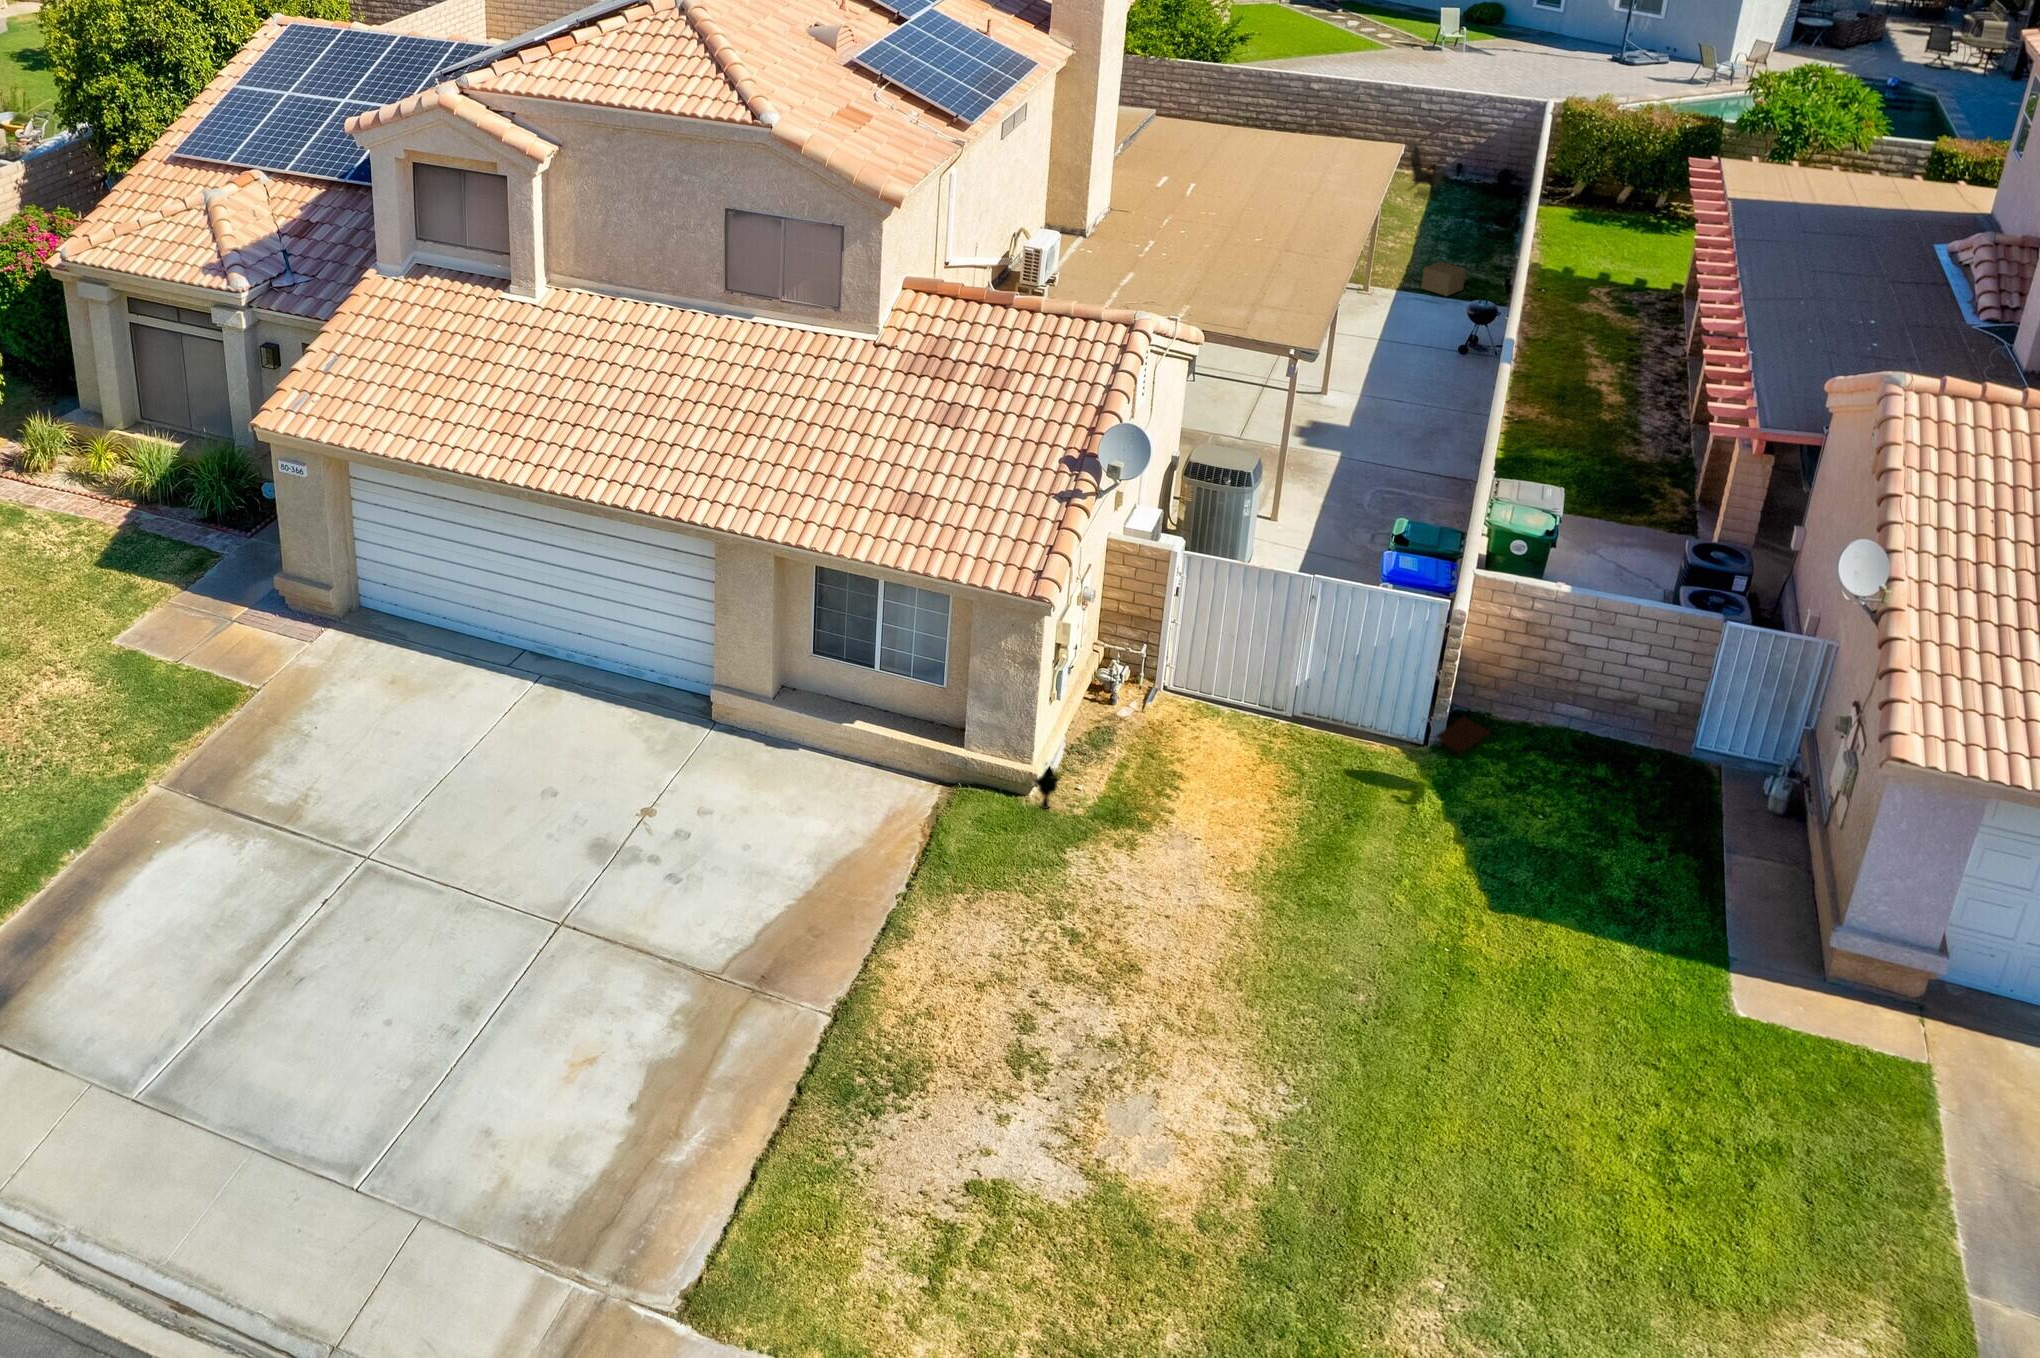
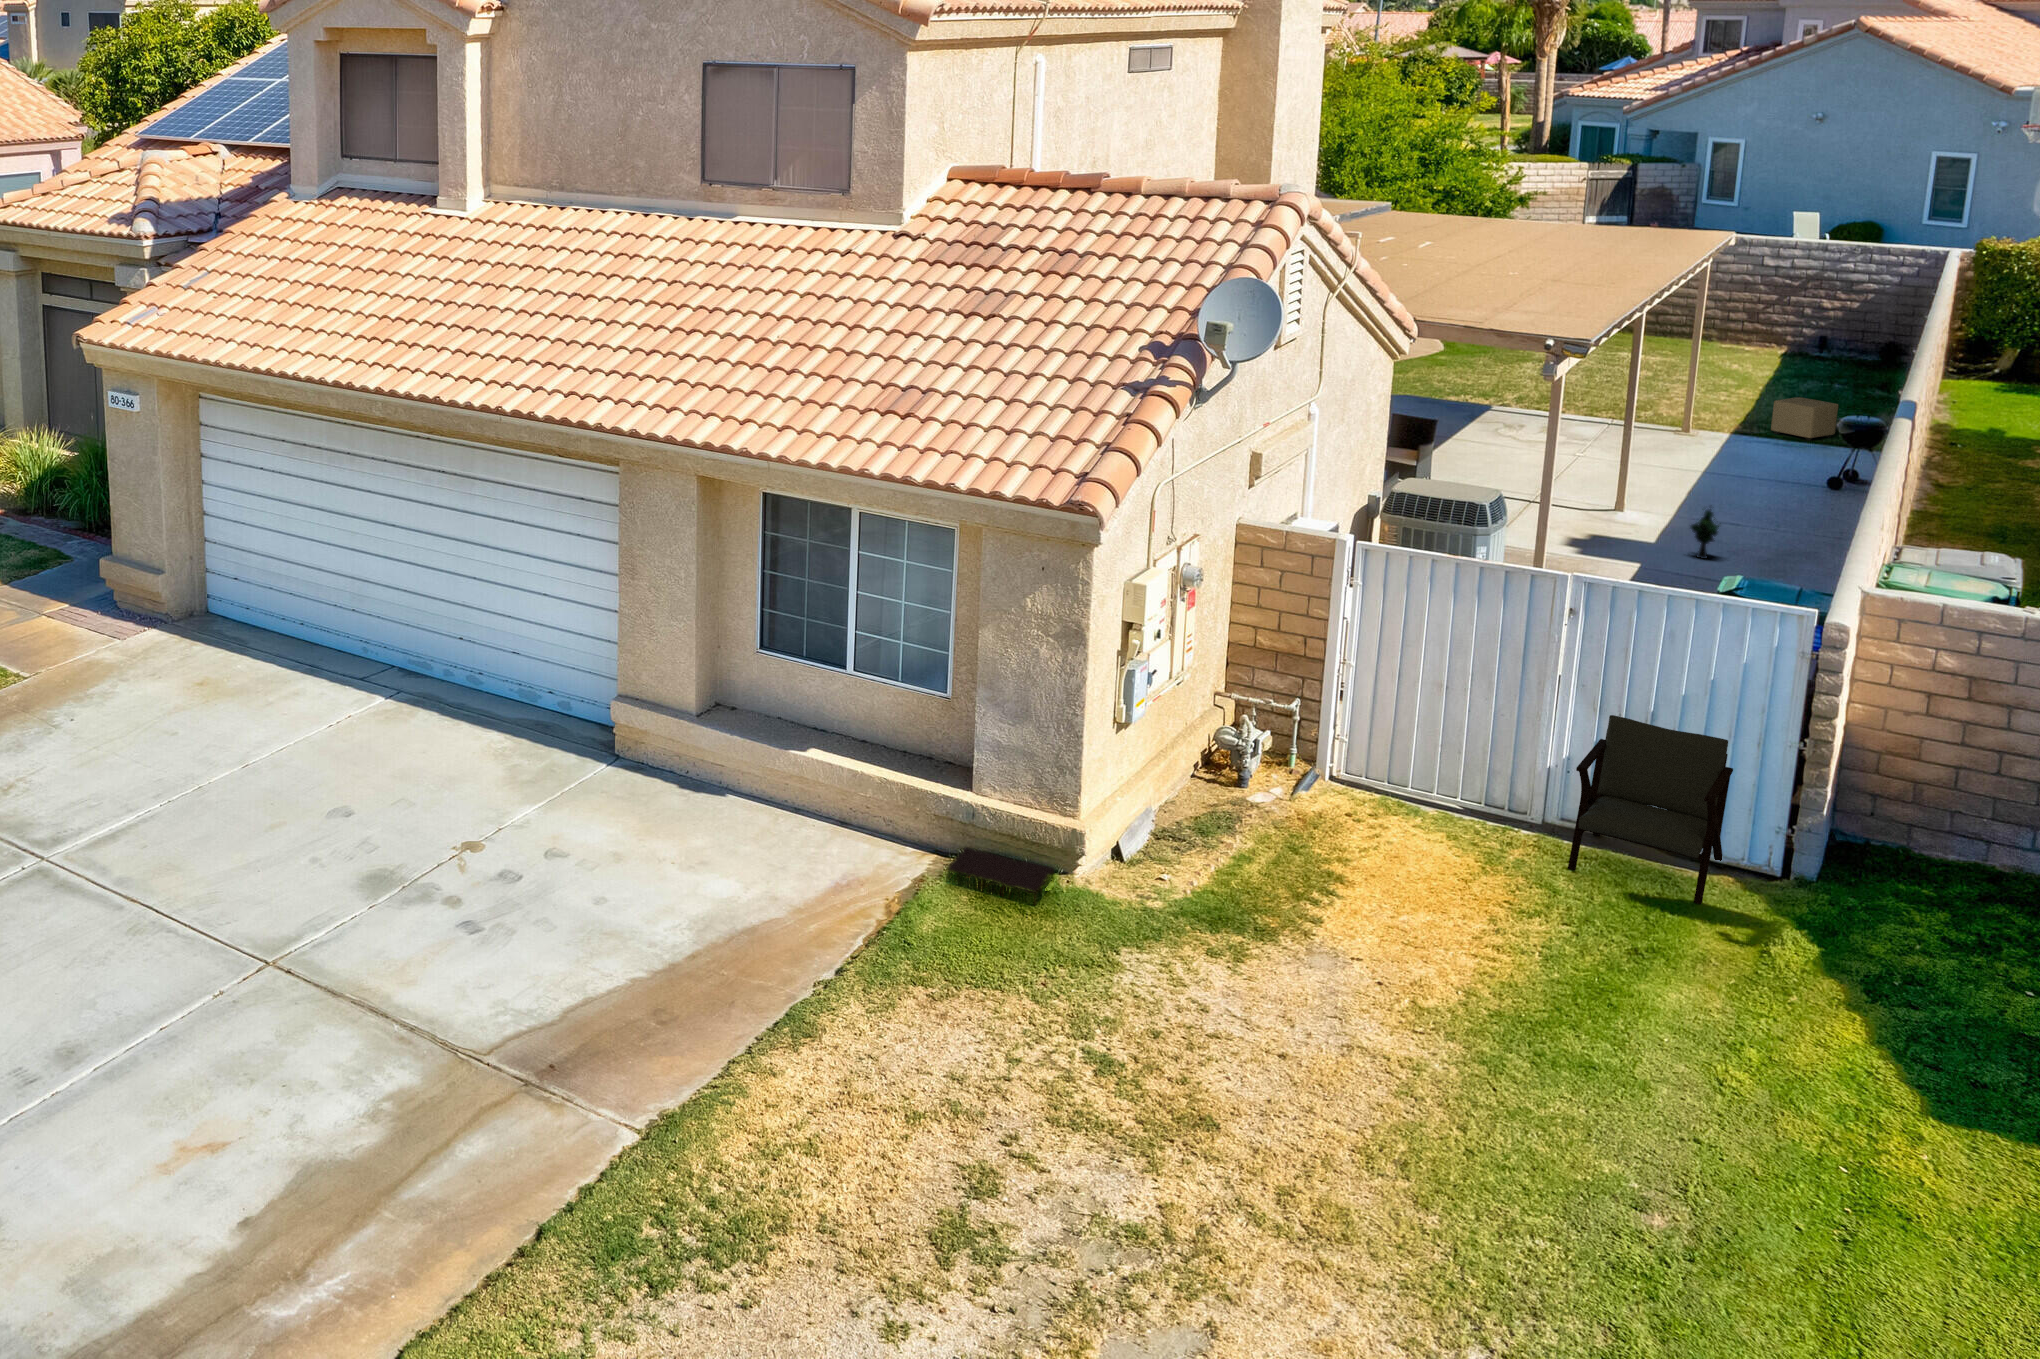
lounge chair: present [1410,146,1444,194] -> present [1568,715,1733,904]
storage bin: present [1434,717,1490,758] -> present [946,847,1054,905]
decorative plant: present [1034,766,1060,809] -> present [1691,509,1719,559]

